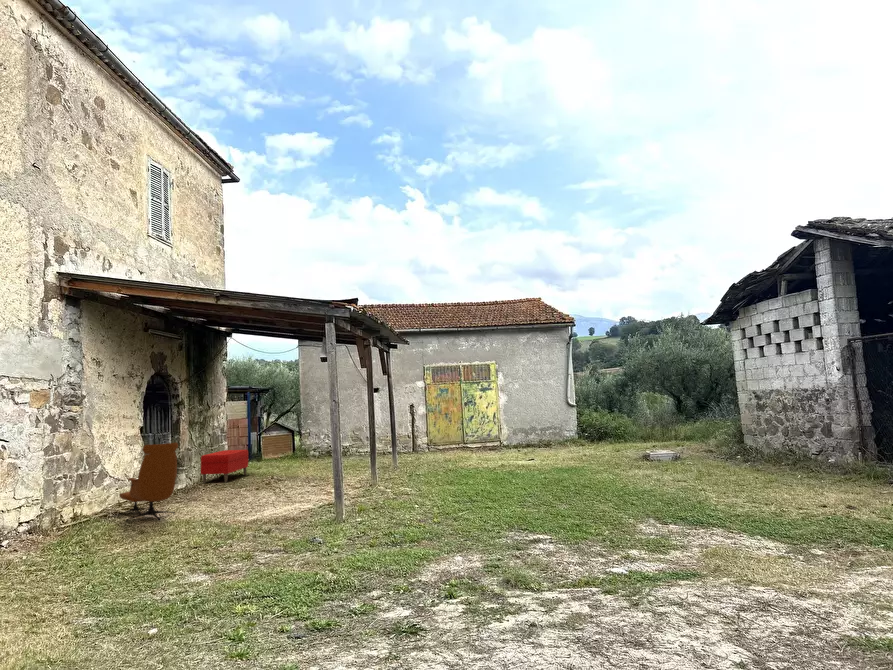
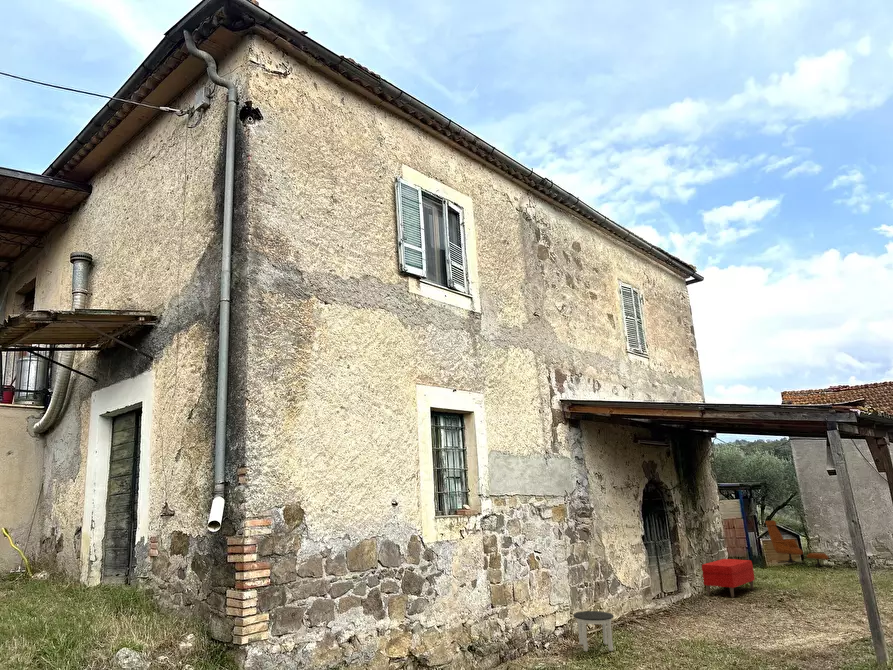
lounge chair: present [118,442,178,521] -> present [766,520,829,566]
round table: none [45,501,95,543] -> present [574,611,614,651]

